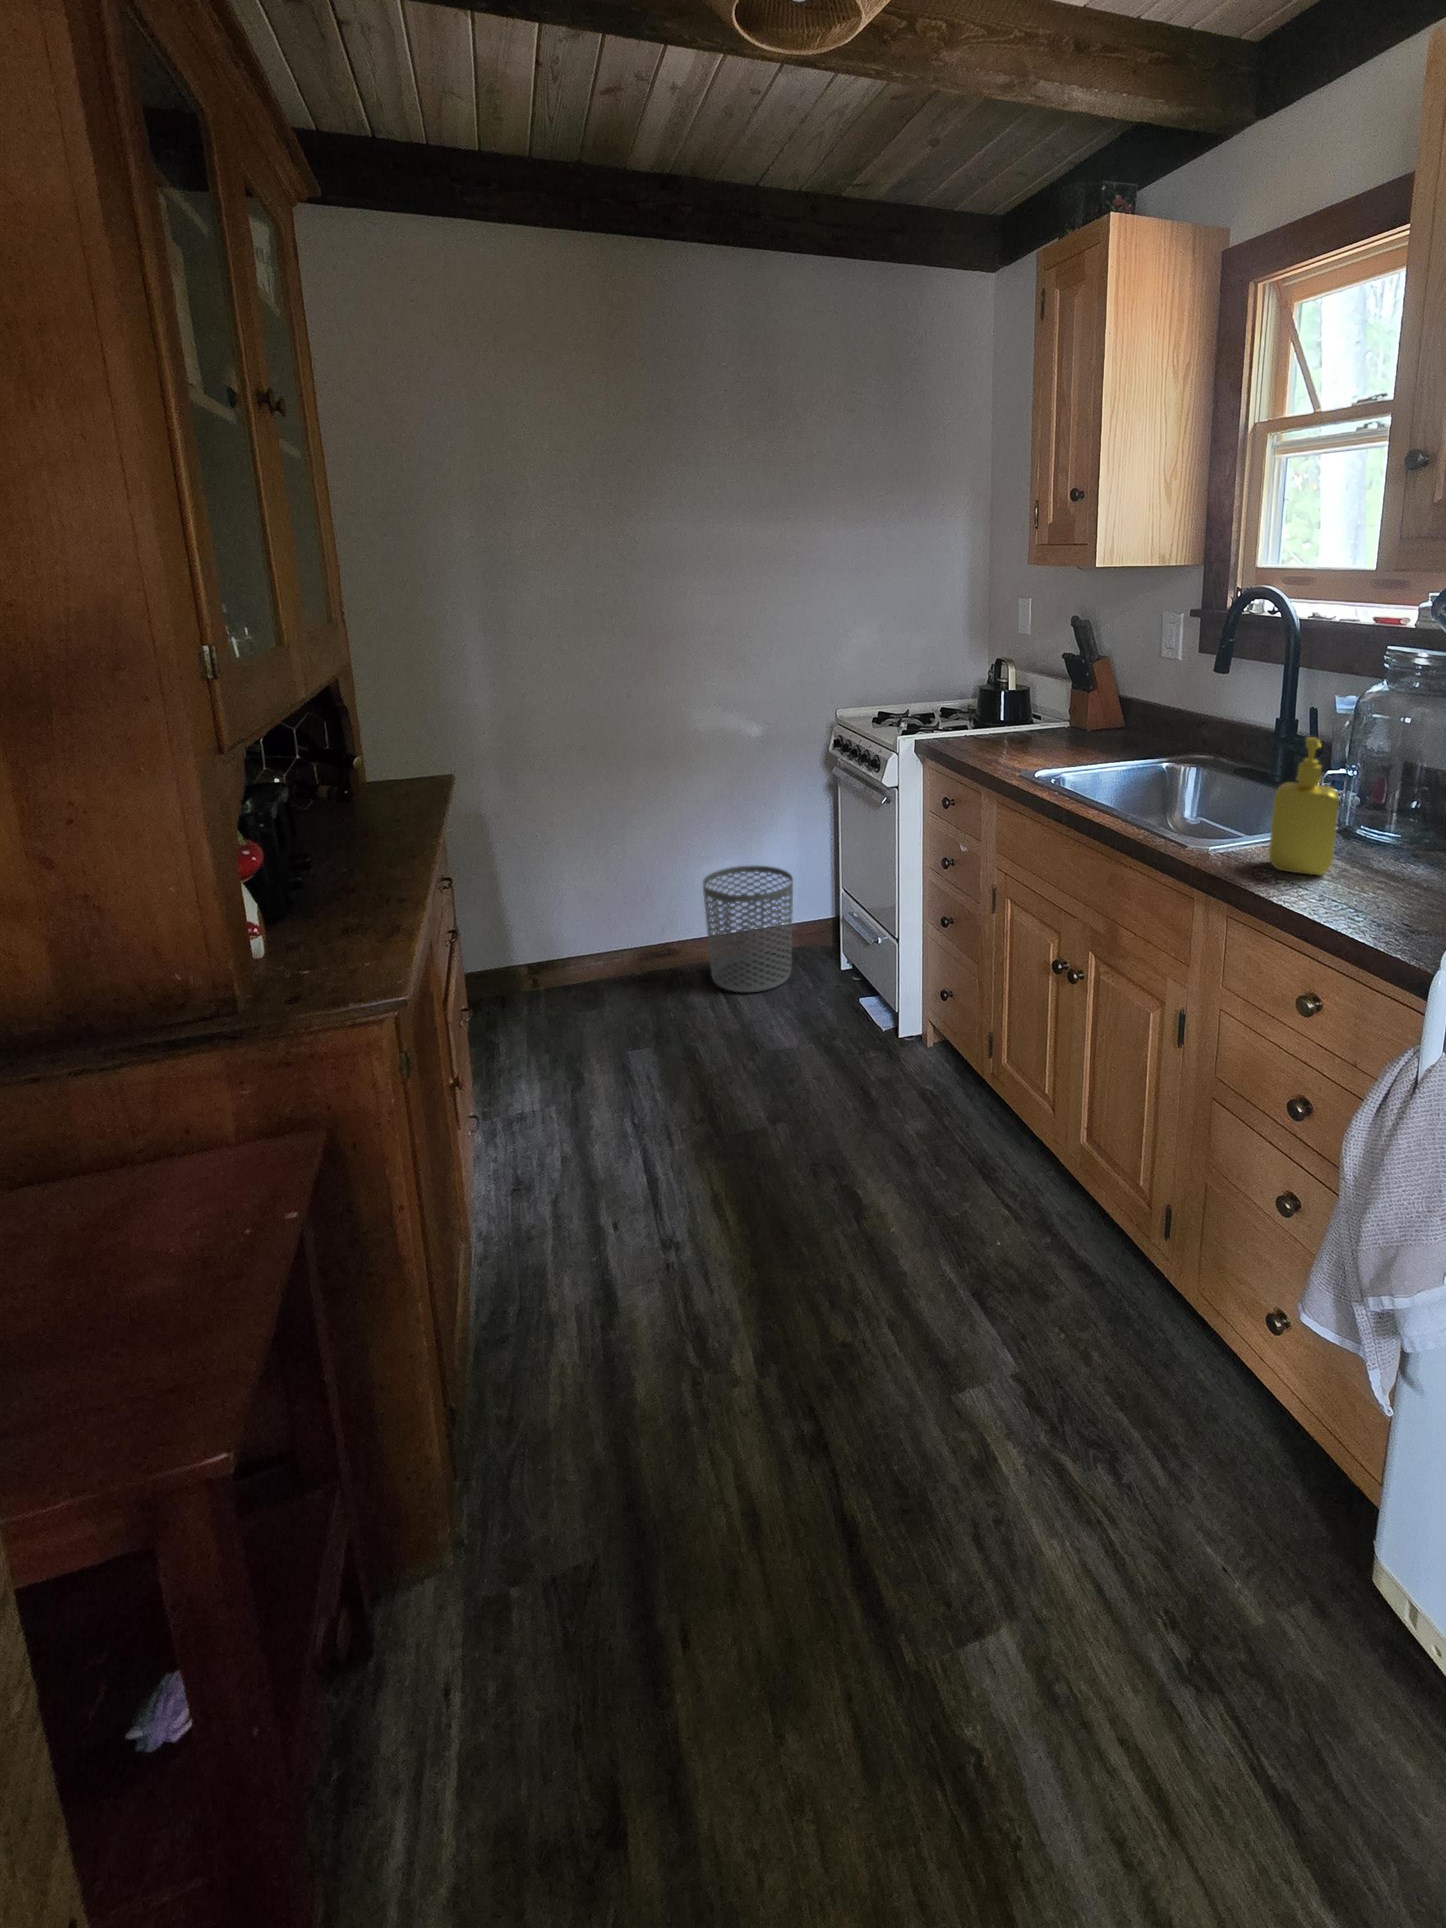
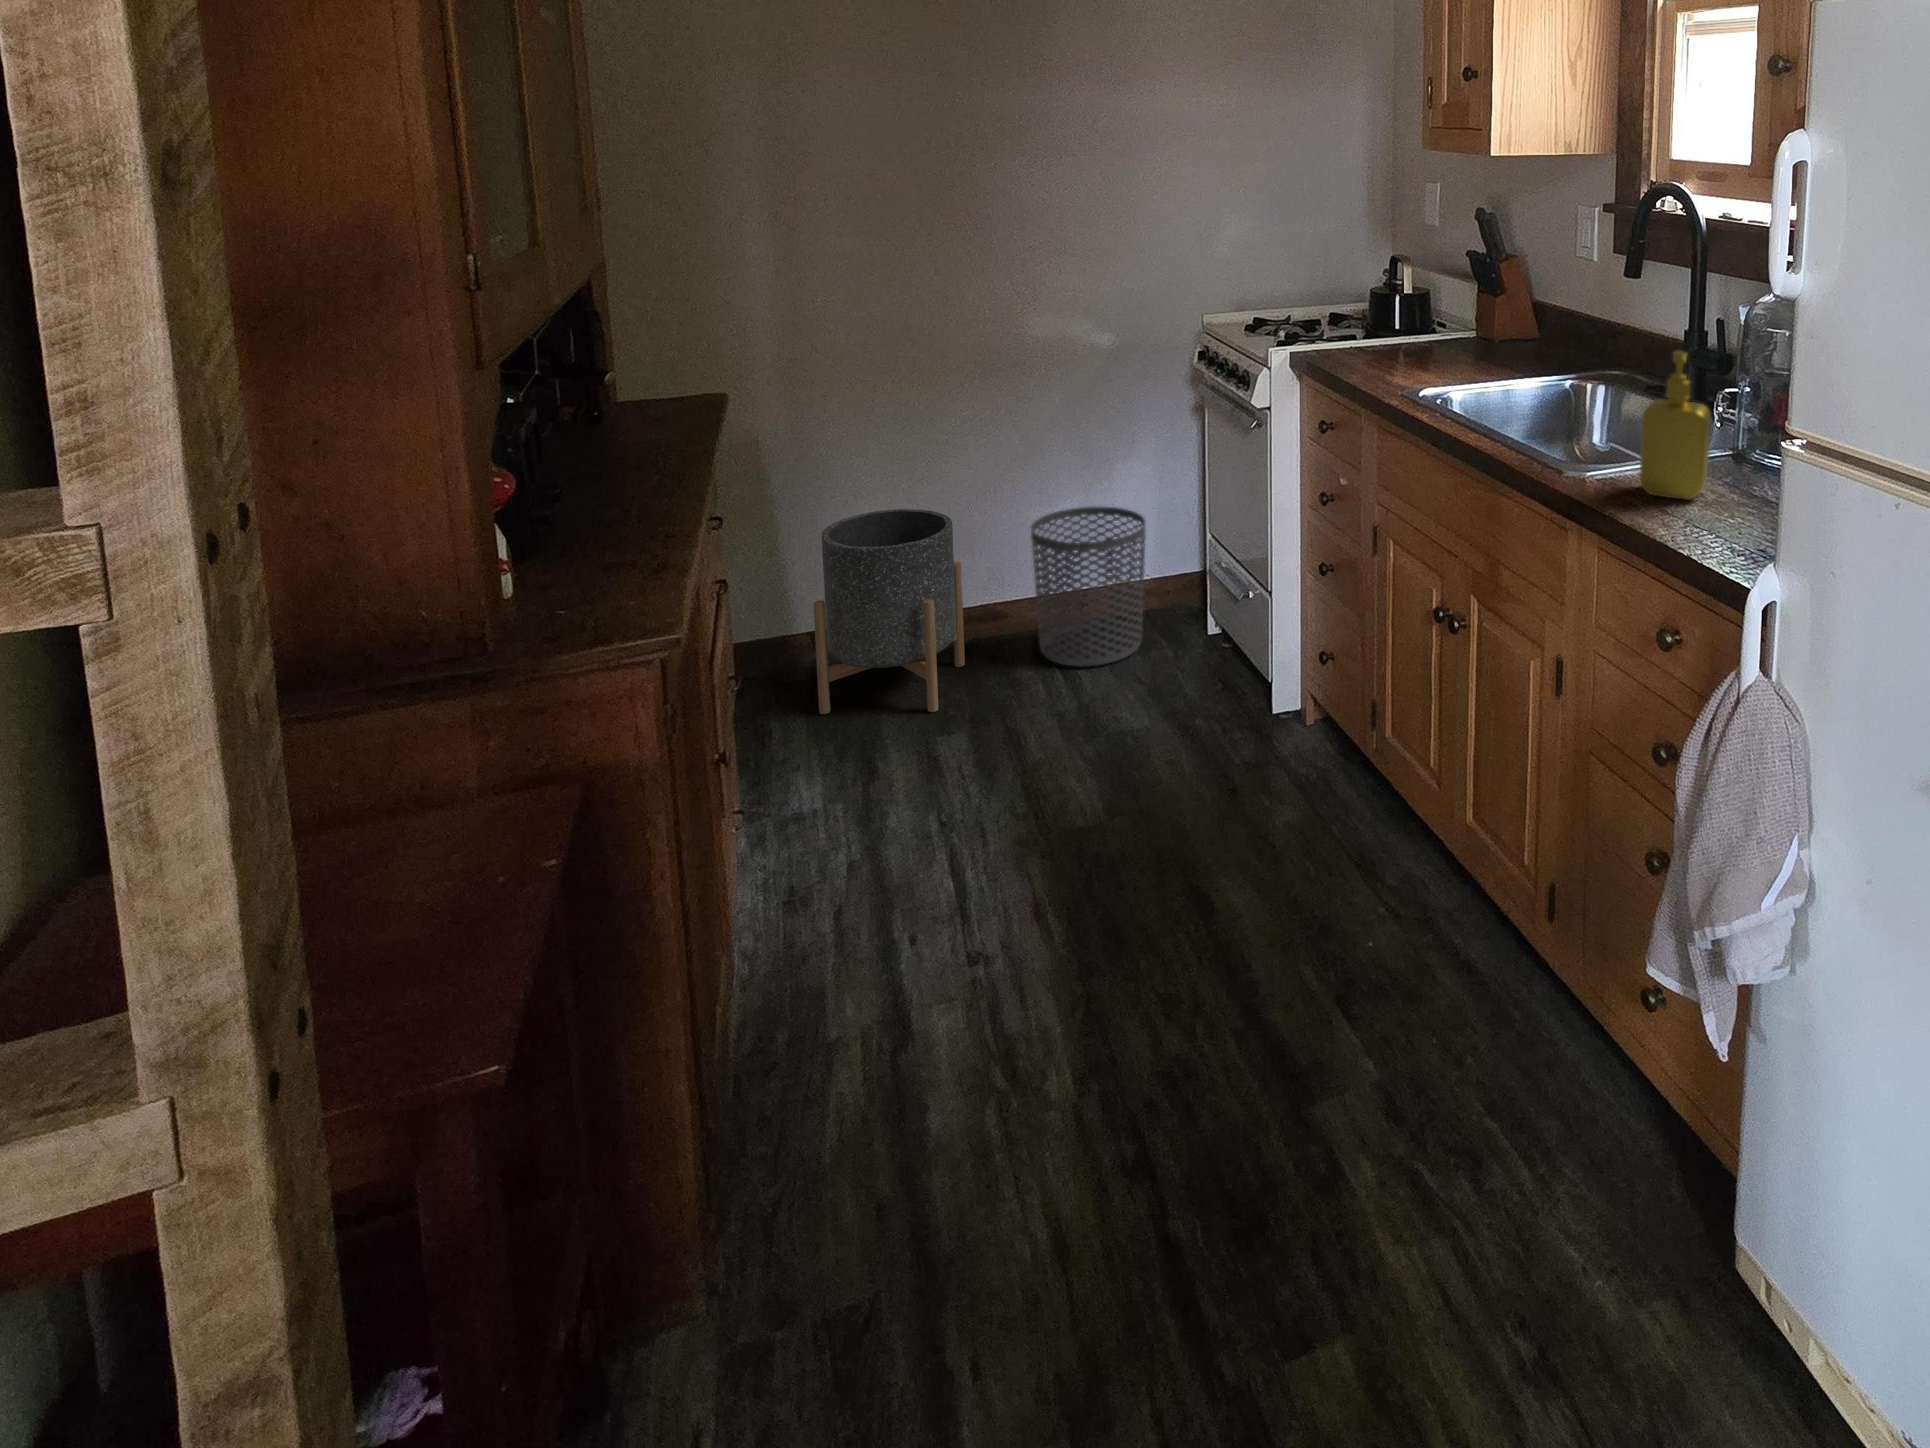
planter: none [537,868,654,1028] -> present [813,509,965,714]

